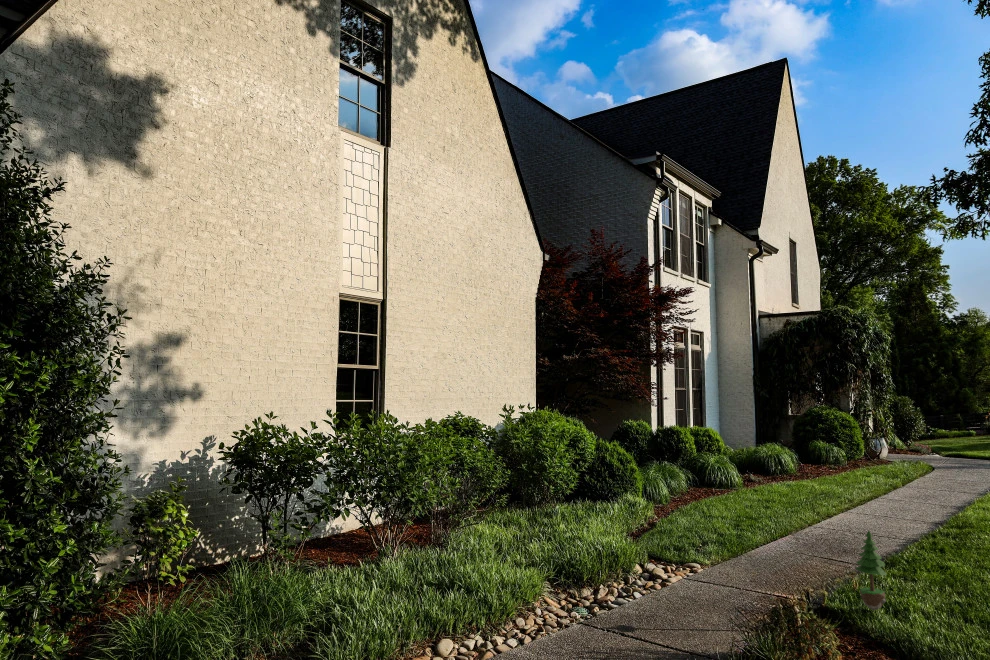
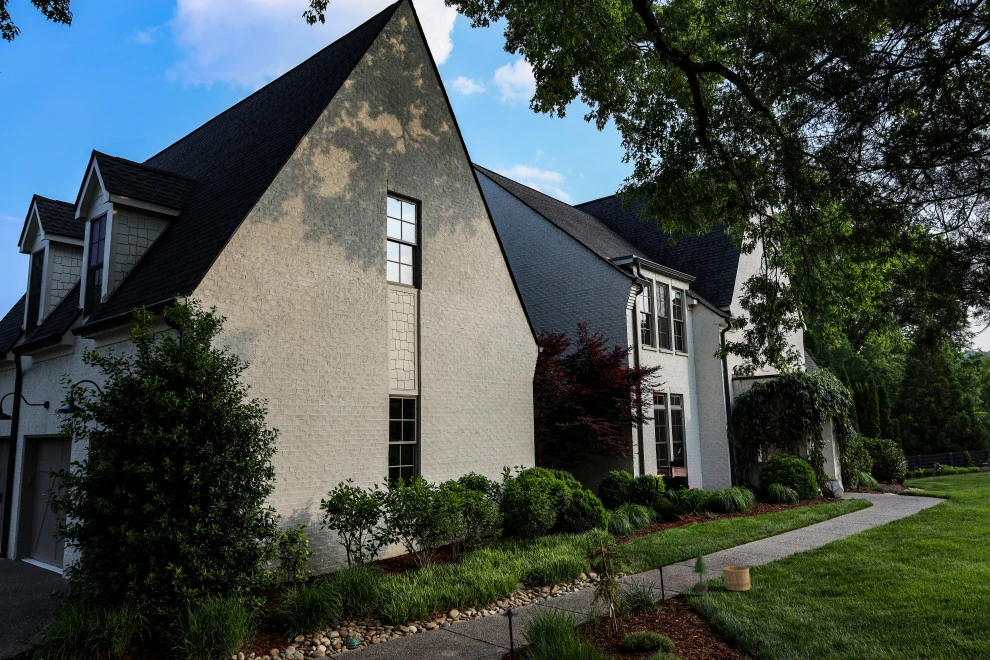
wooden bucket: none [893,558,945,602] -> present [722,566,750,591]

